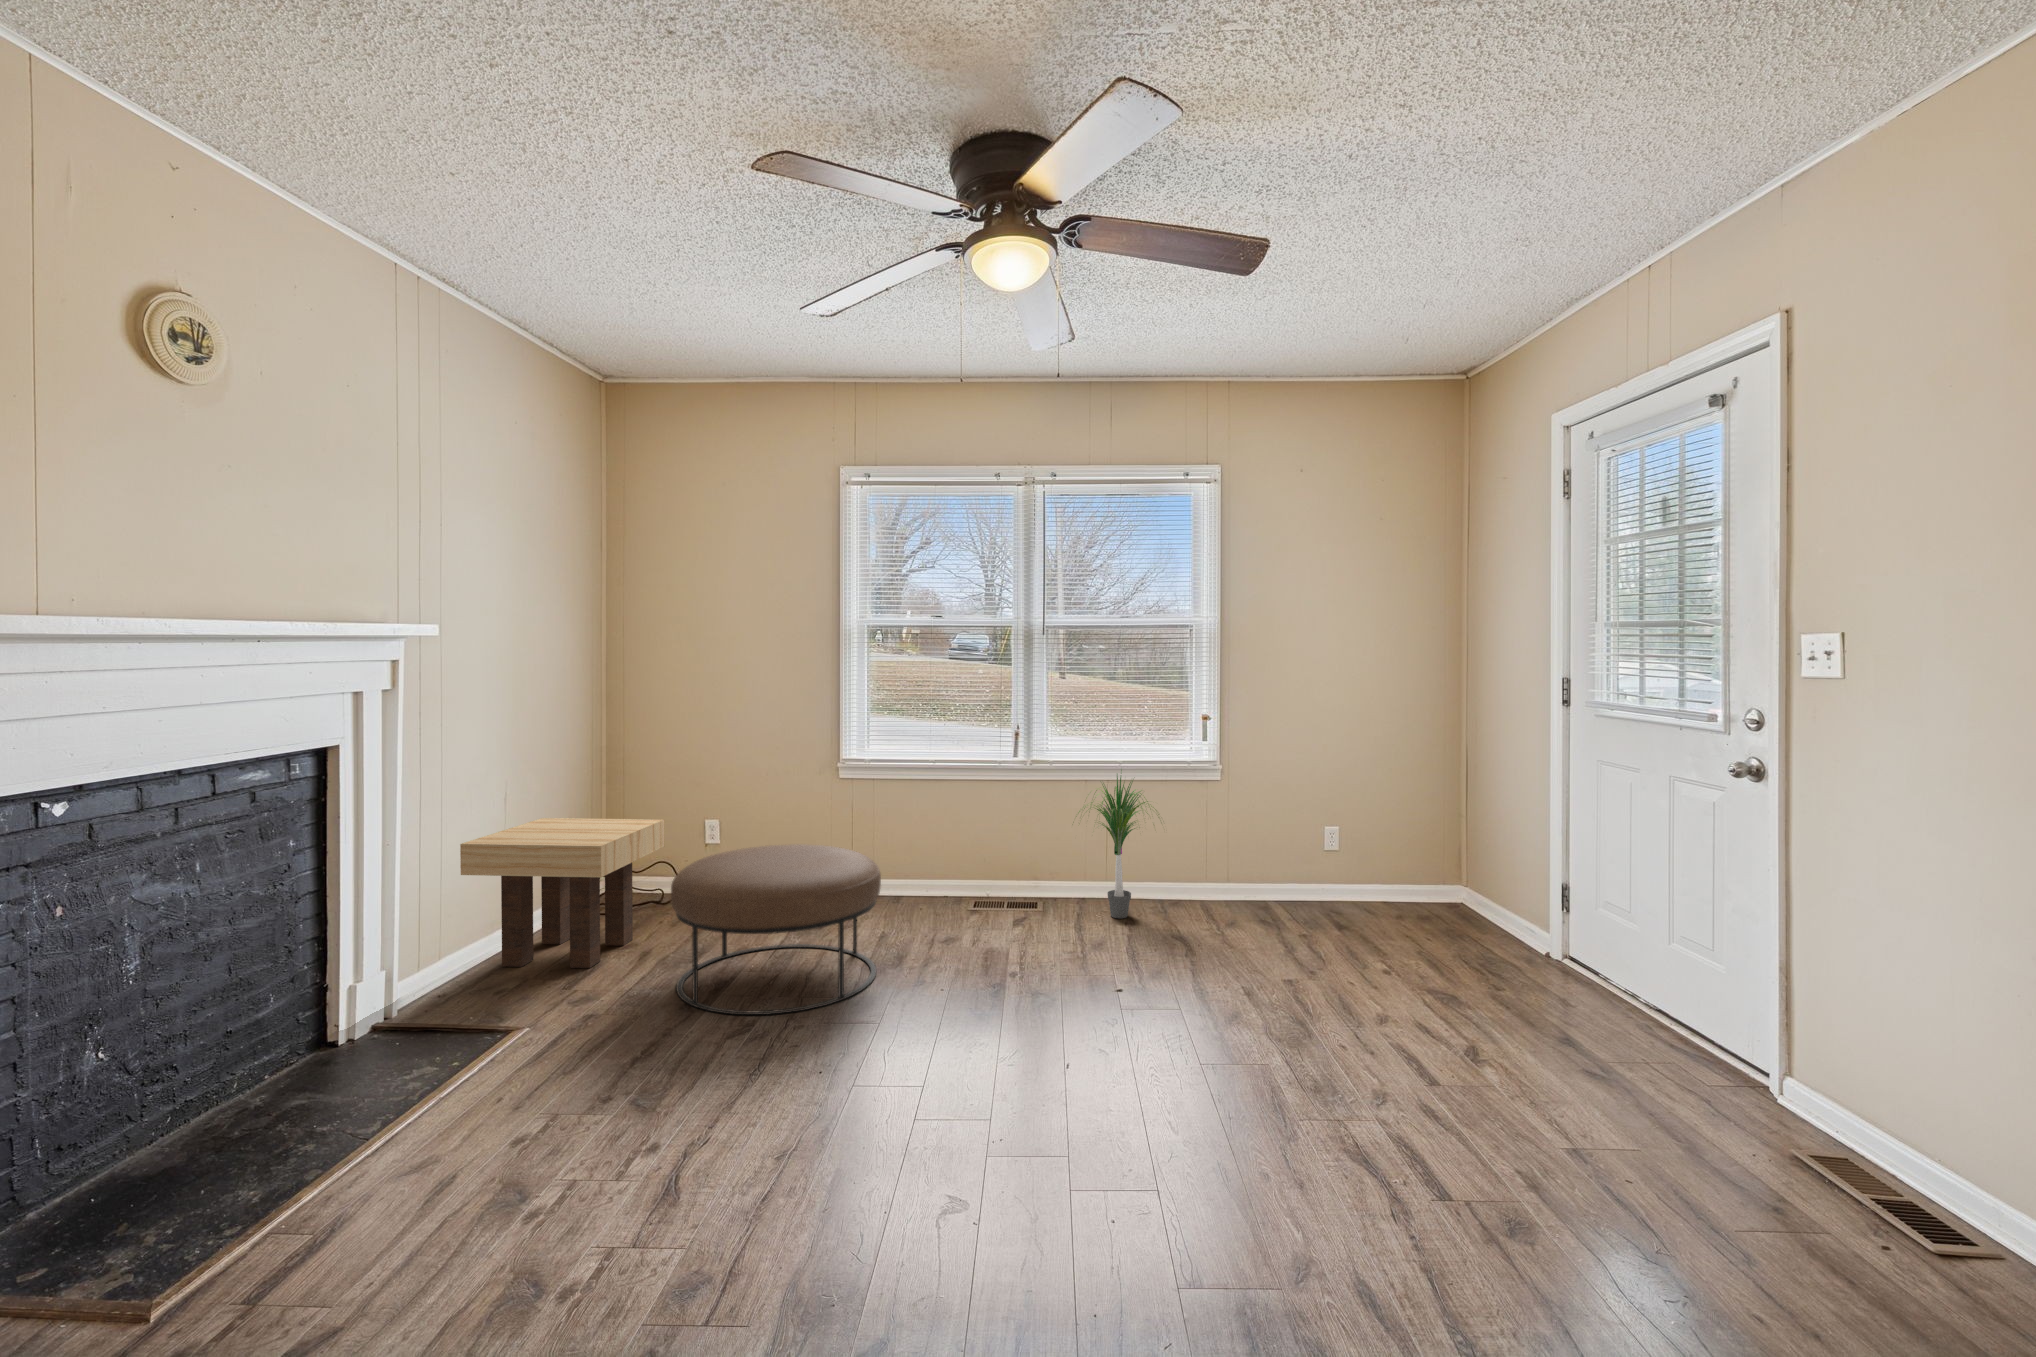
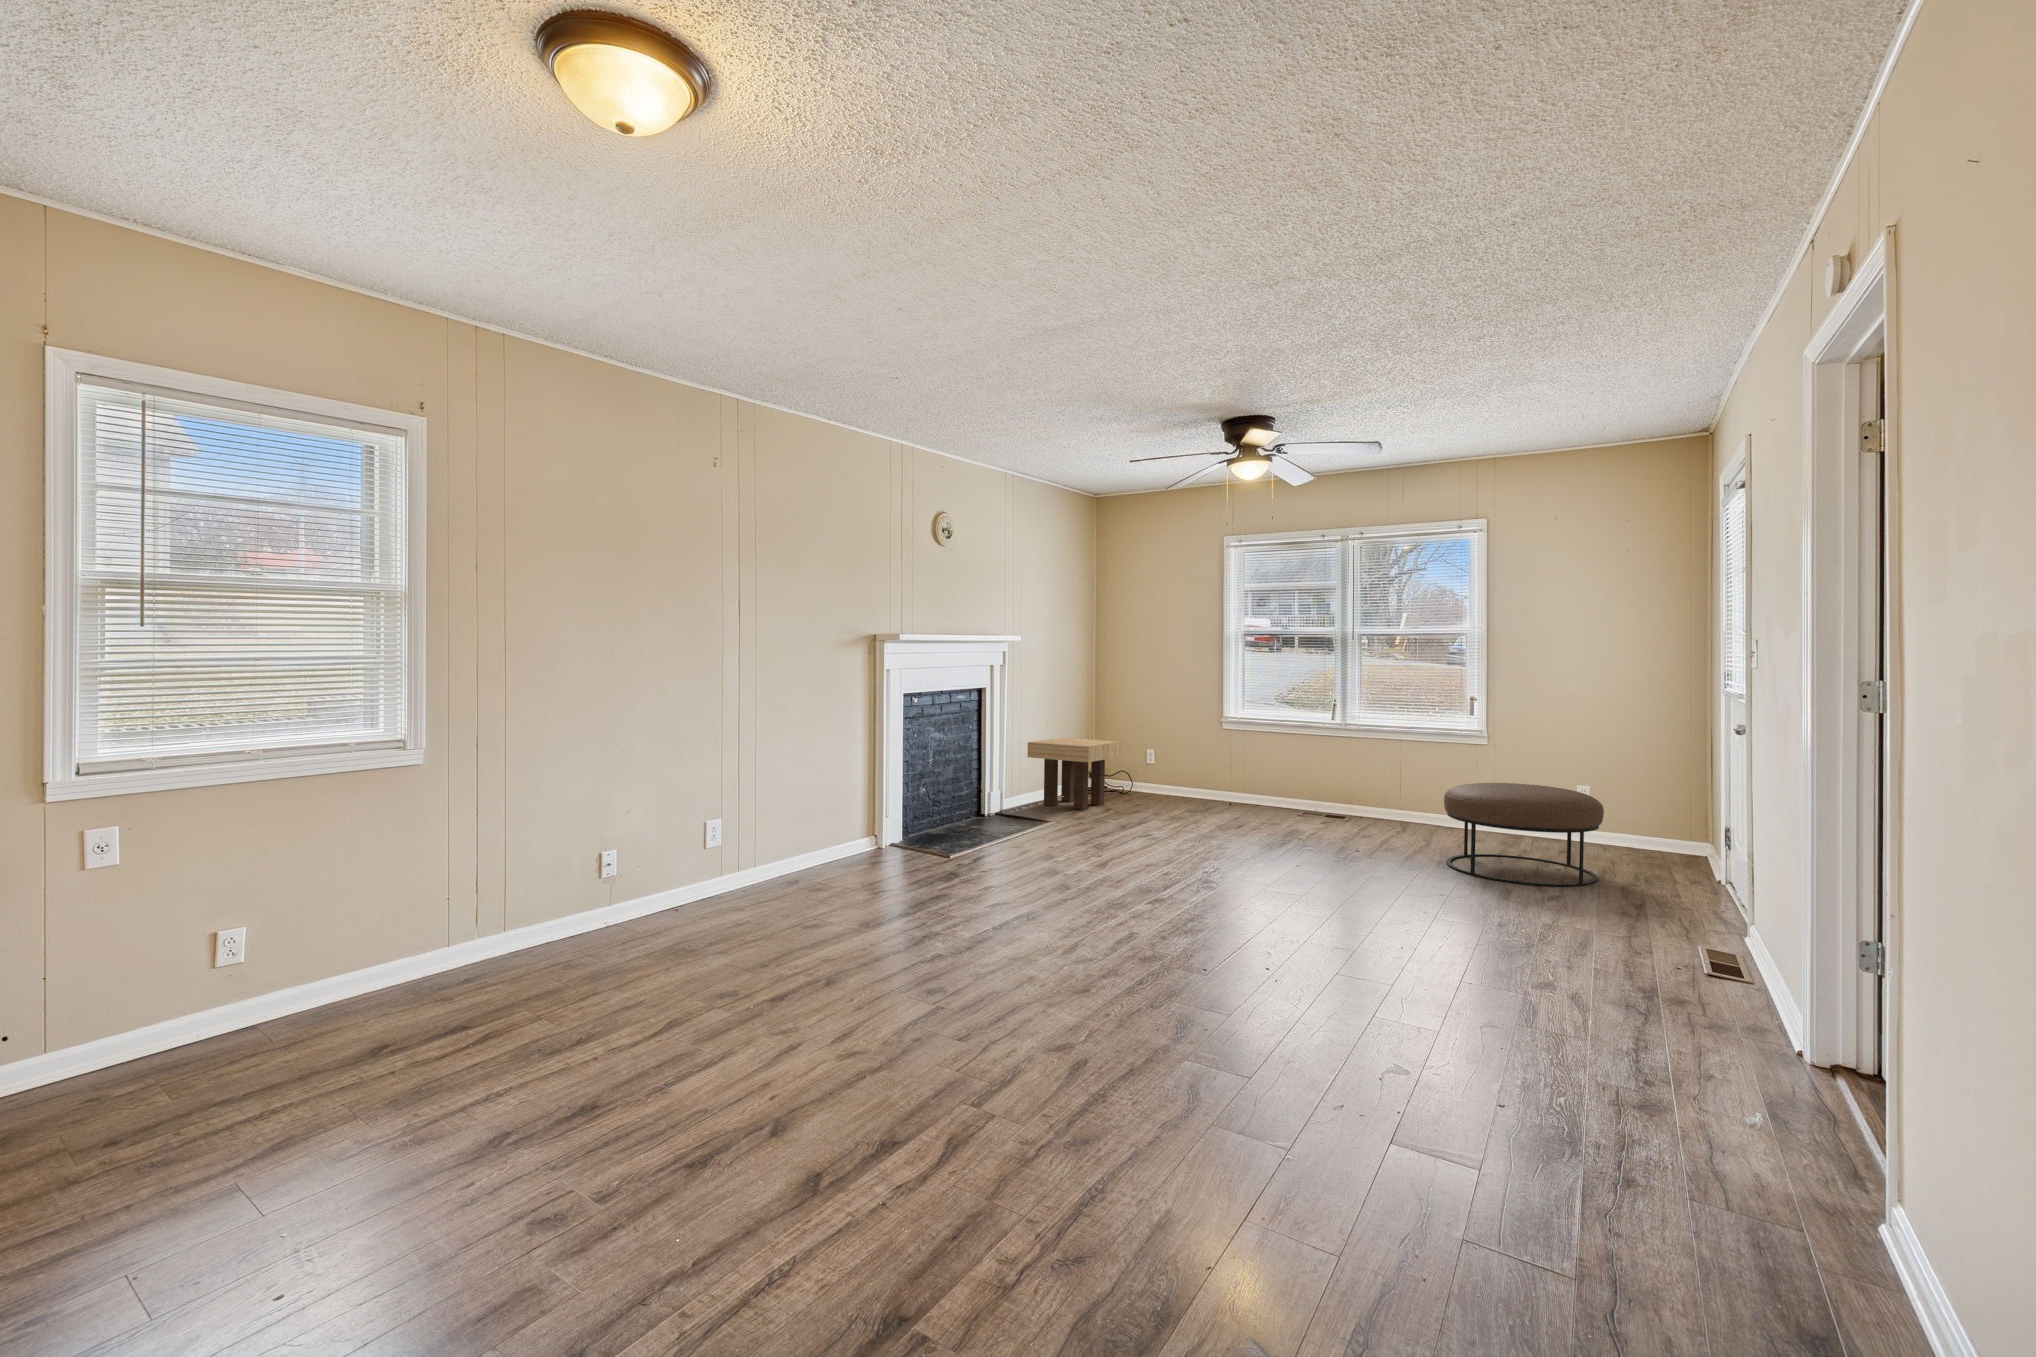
potted plant: present [1078,776,1157,918] -> none [1363,726,1433,825]
ottoman: present [671,844,881,1015] -> present [1444,783,1604,886]

